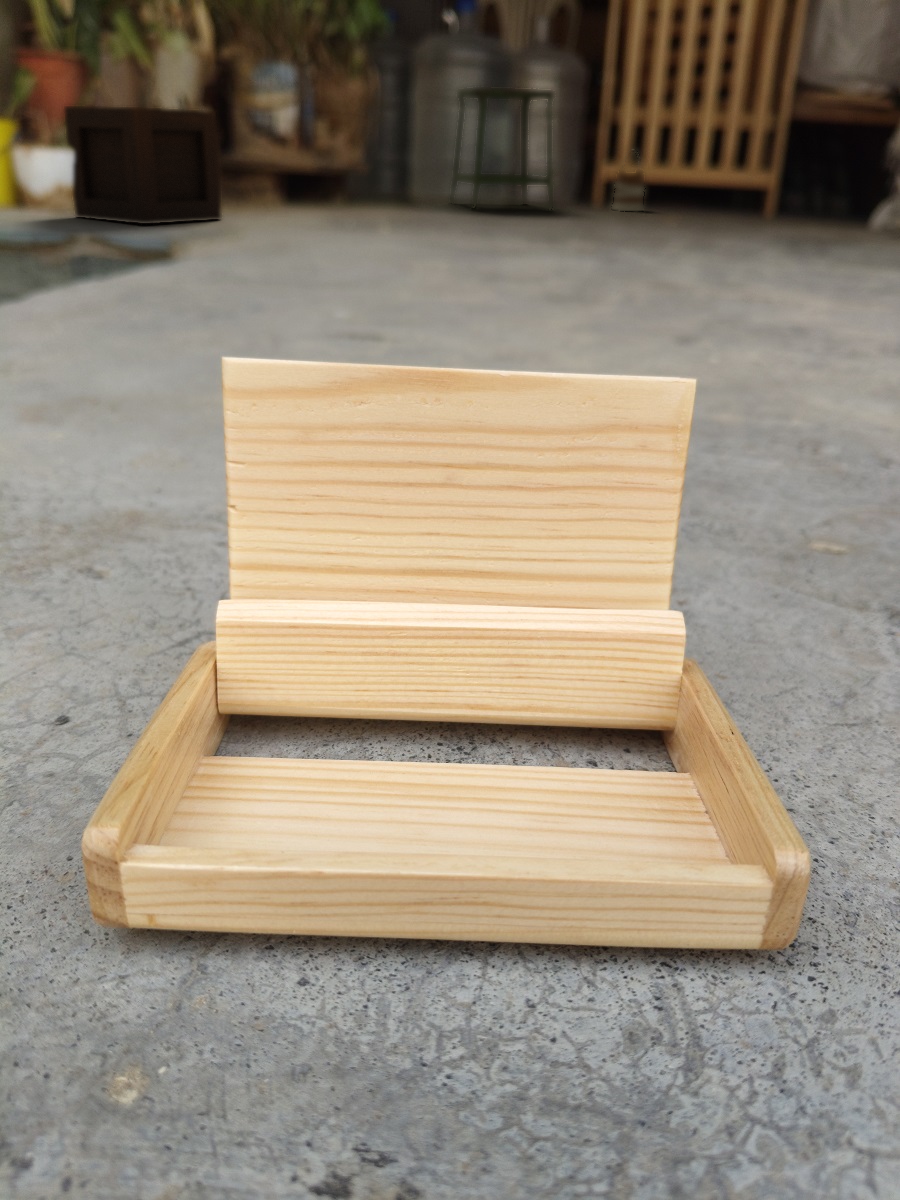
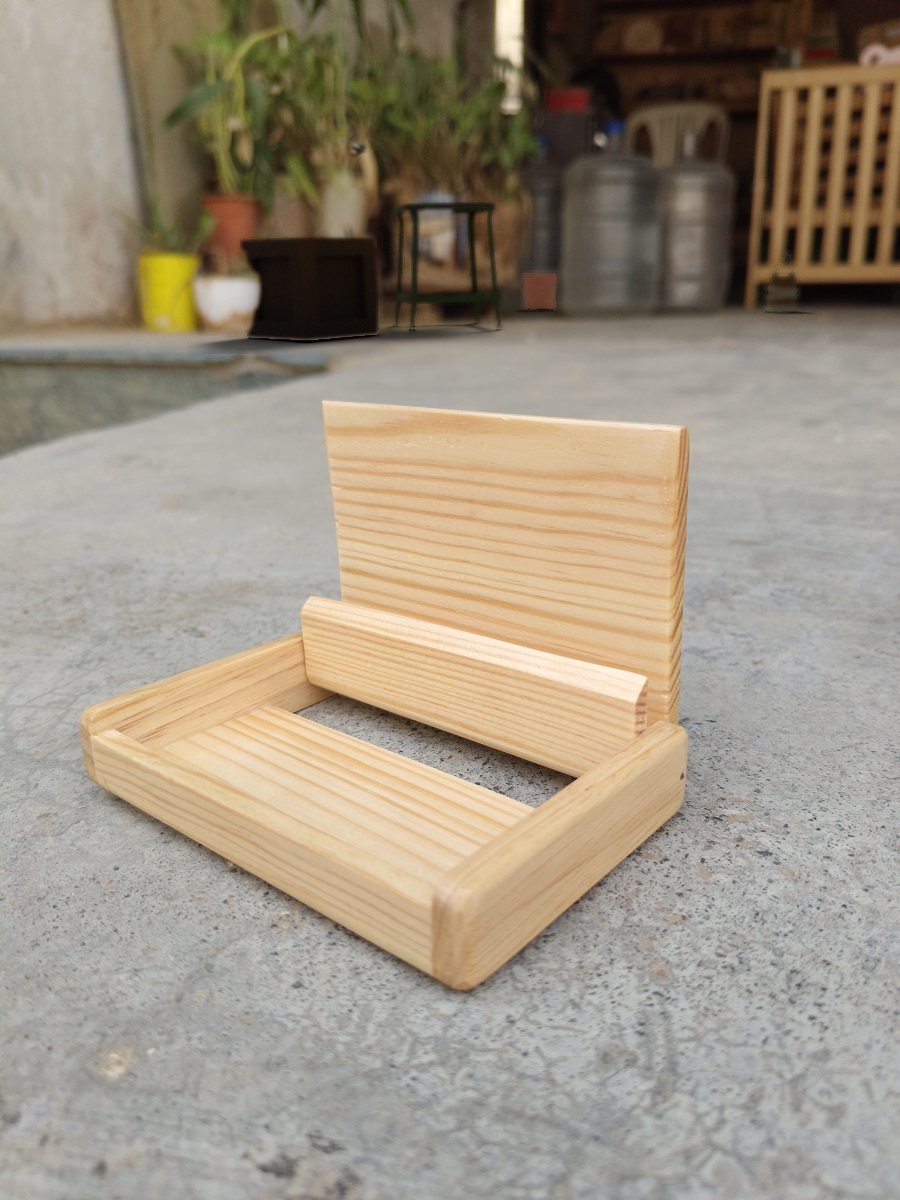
stool: present [452,87,555,209] -> present [394,202,501,331]
planter: none [368,158,404,198] -> present [523,273,557,310]

